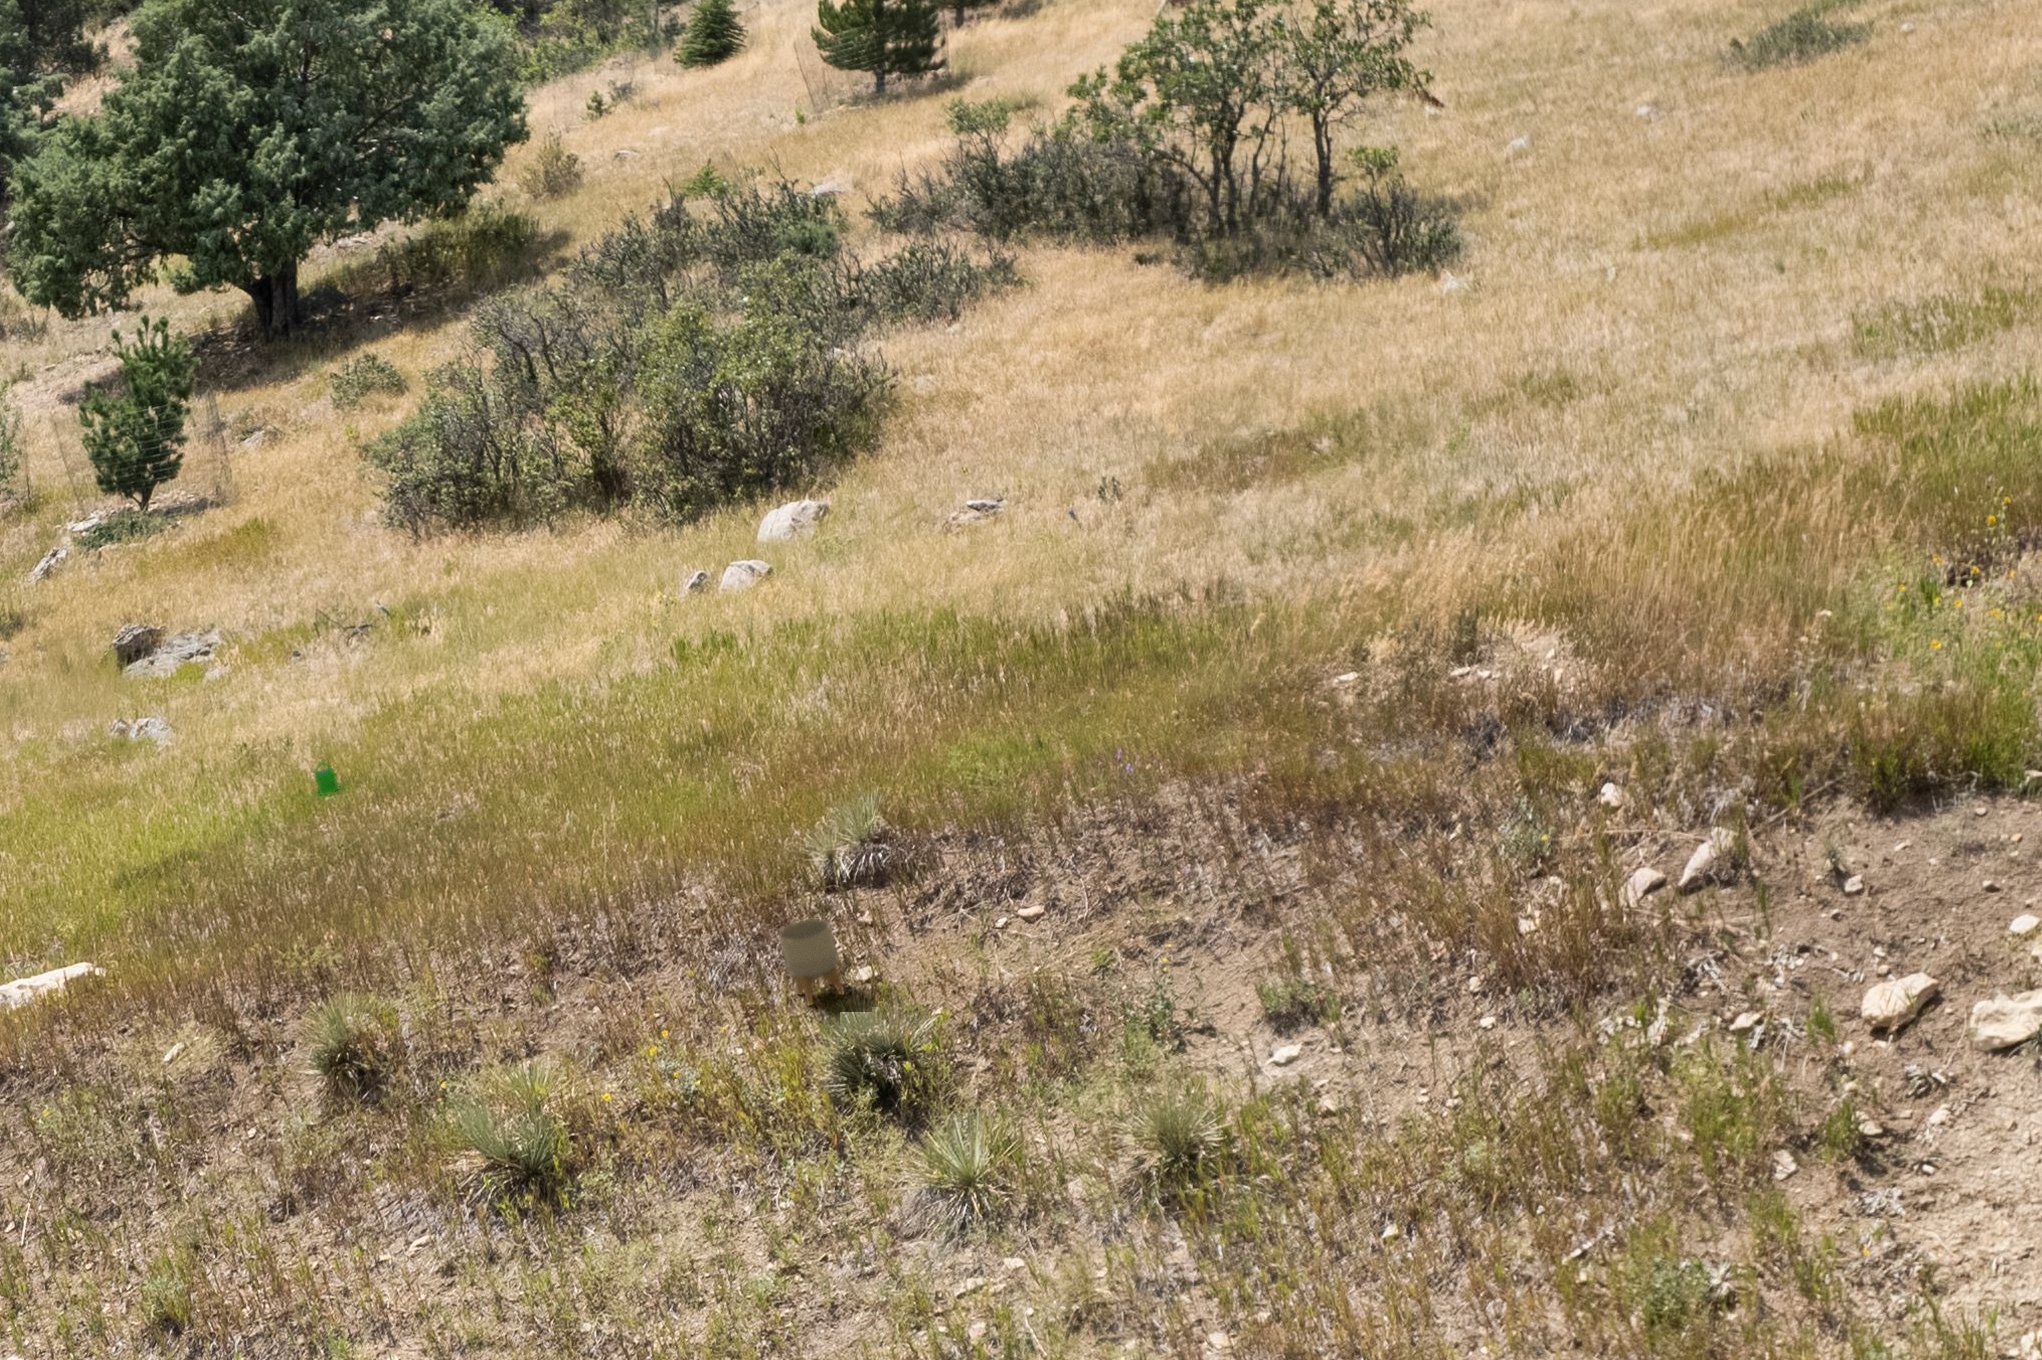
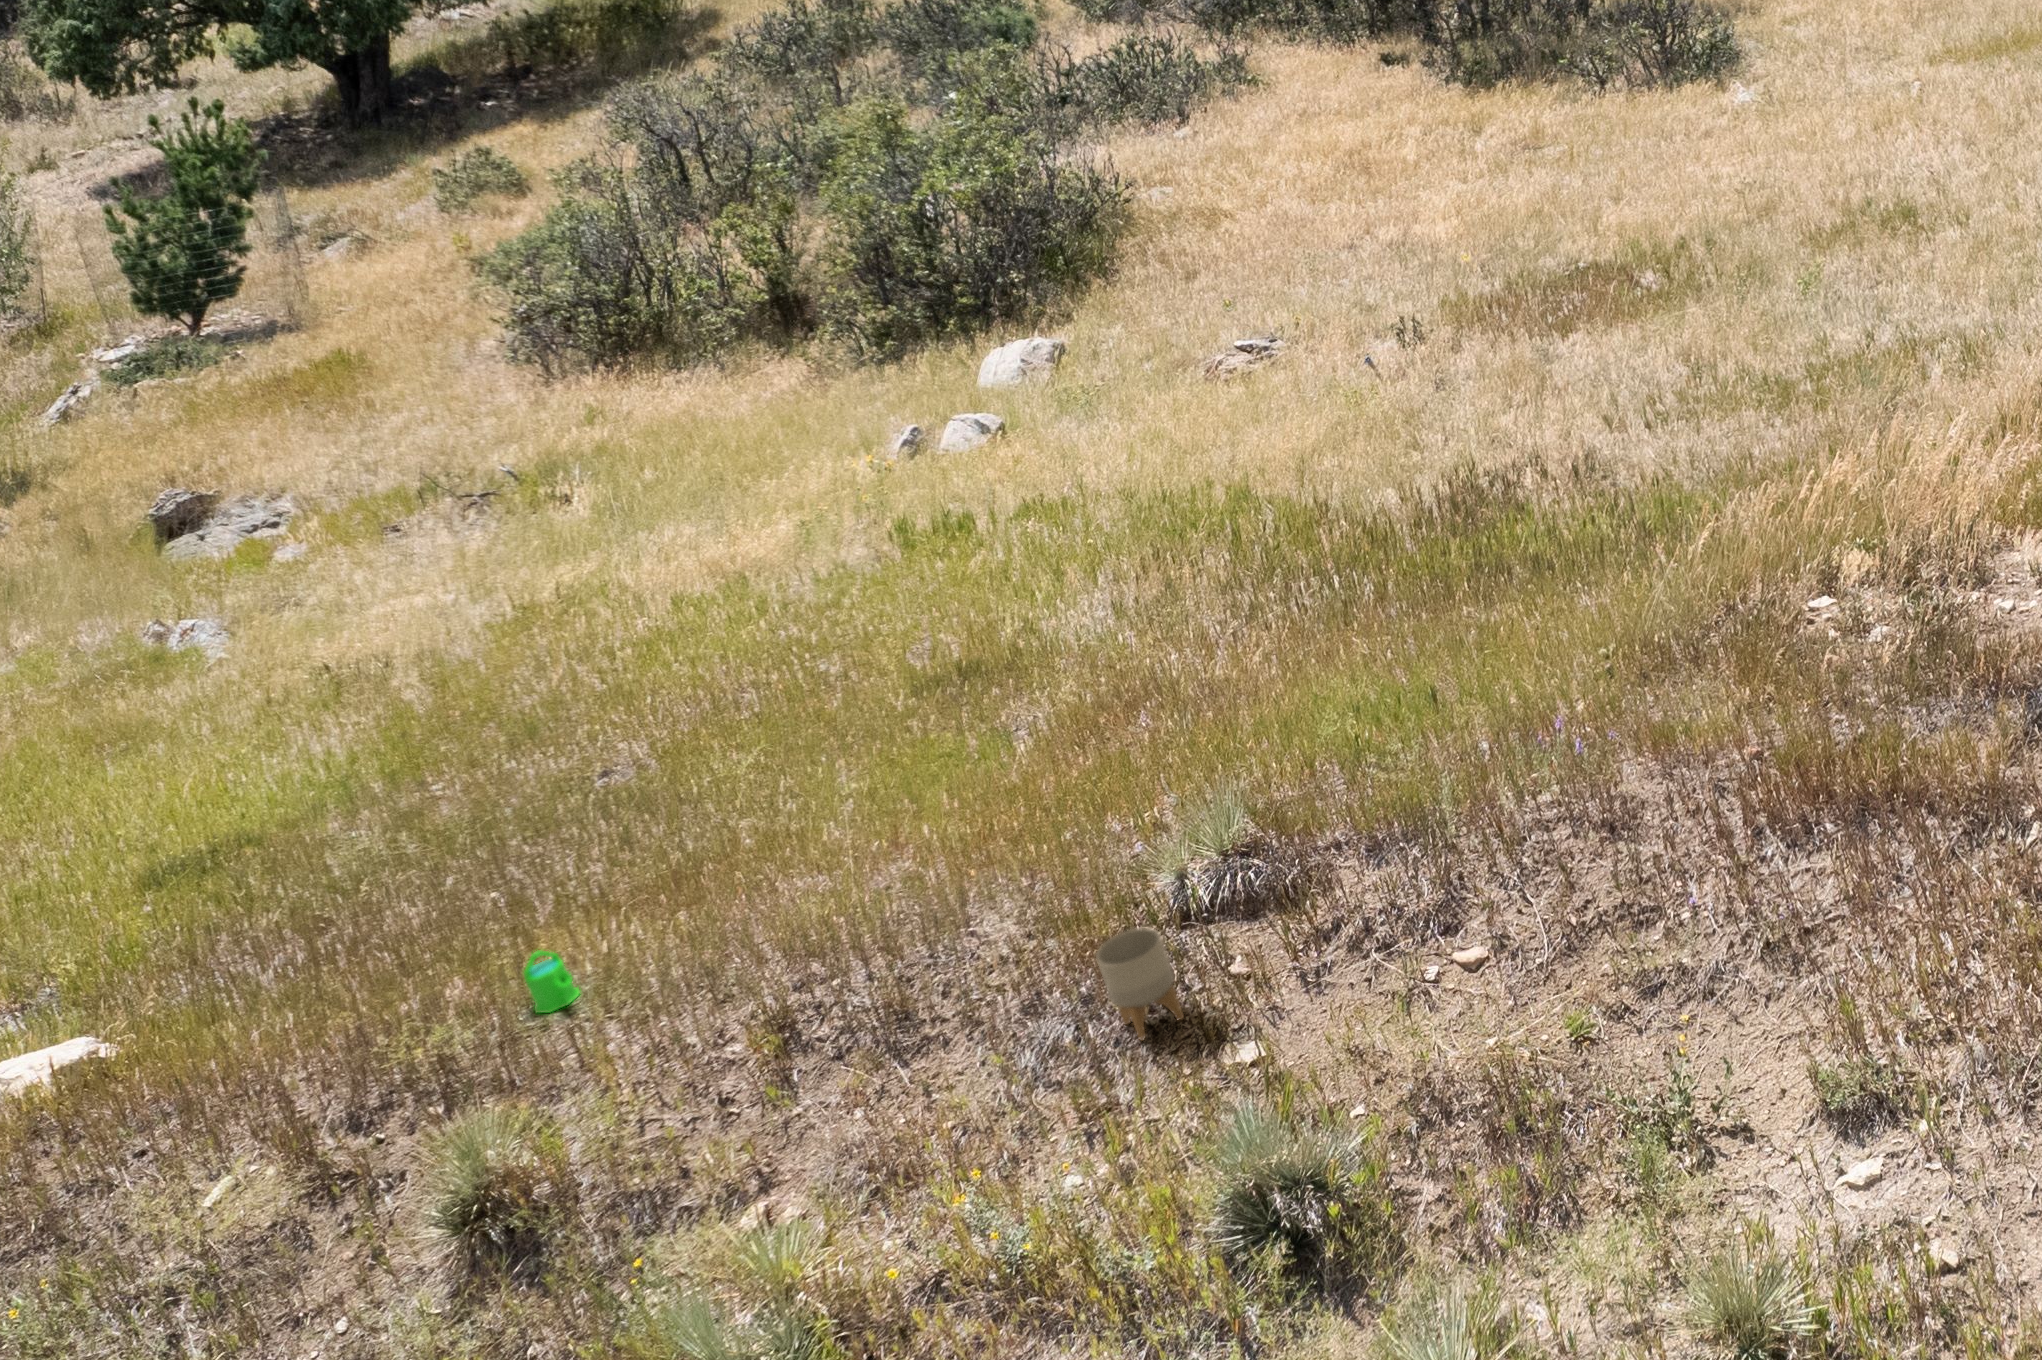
watering can: present [315,762,339,795] -> present [524,950,580,1013]

